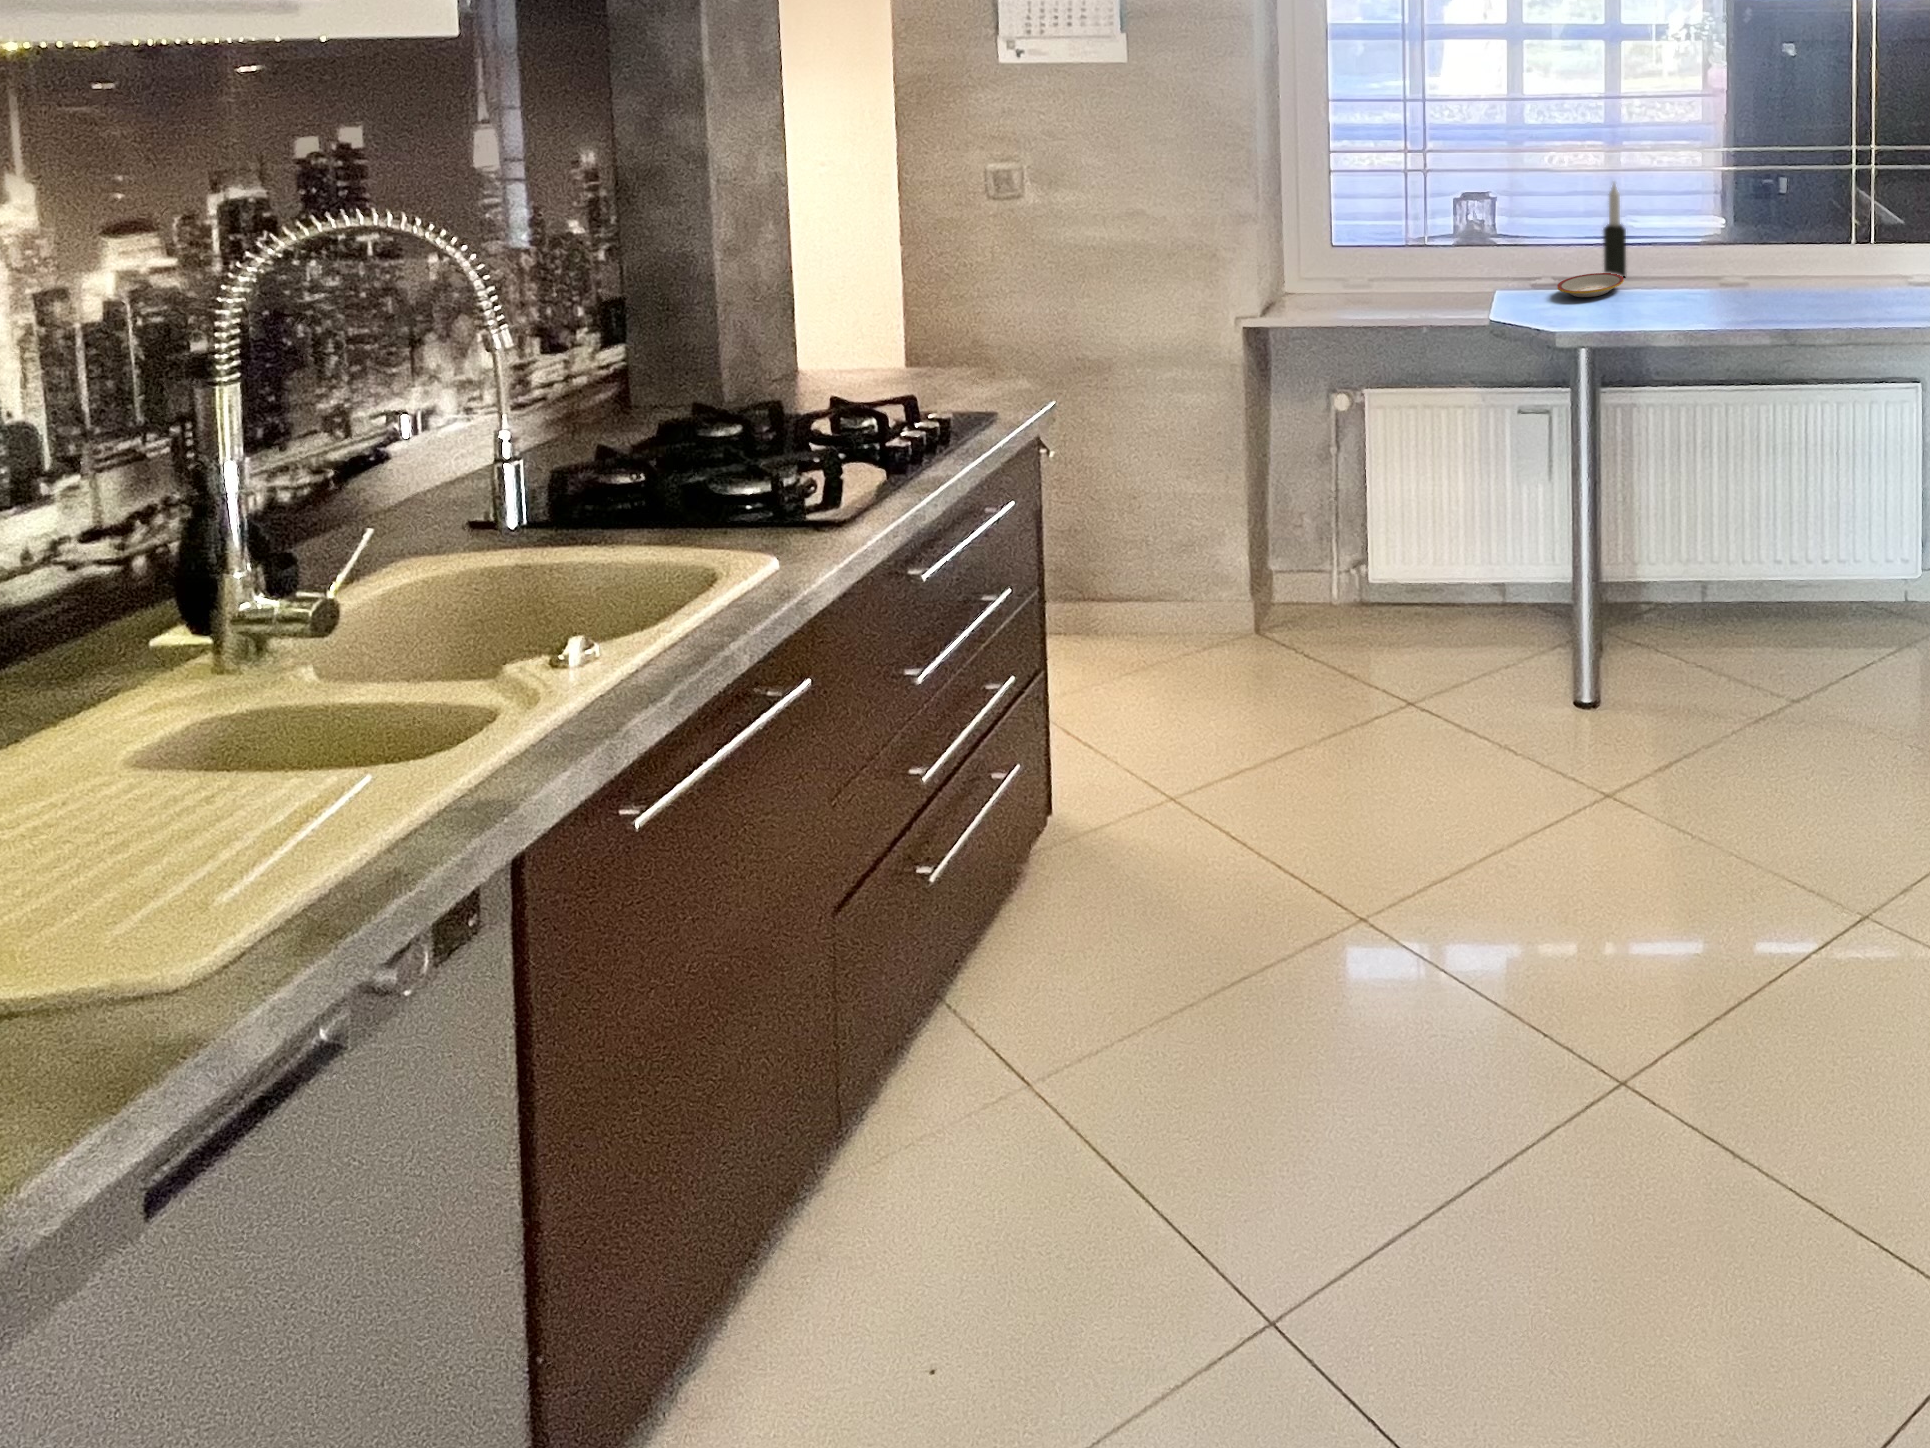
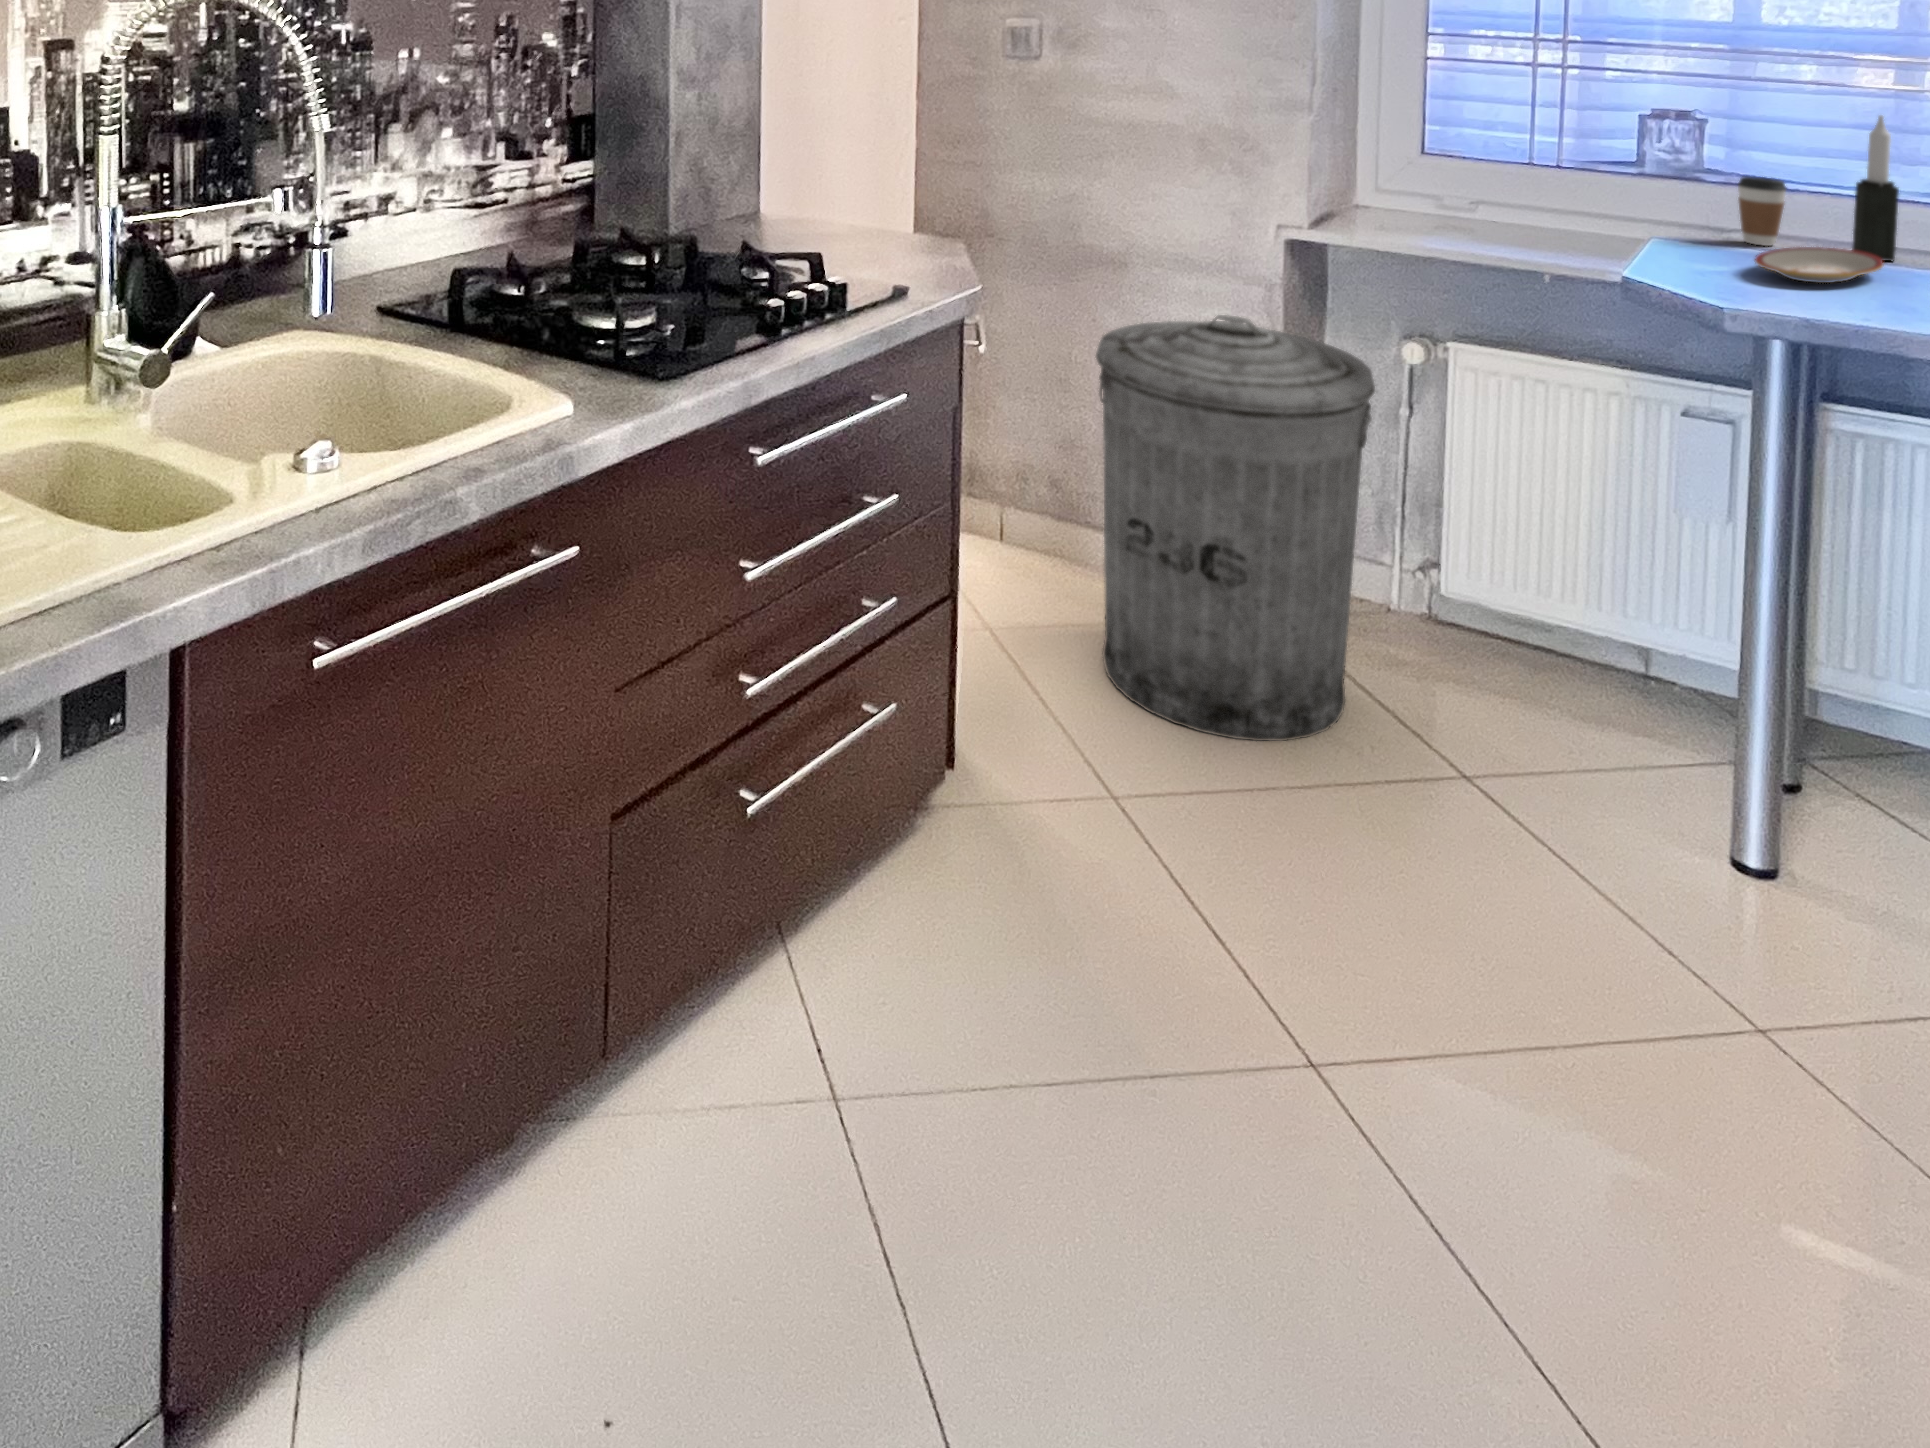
coffee cup: none [1539,231,1567,278] -> present [1738,176,1786,246]
trash can: none [1114,392,1331,730] -> present [1096,315,1375,741]

